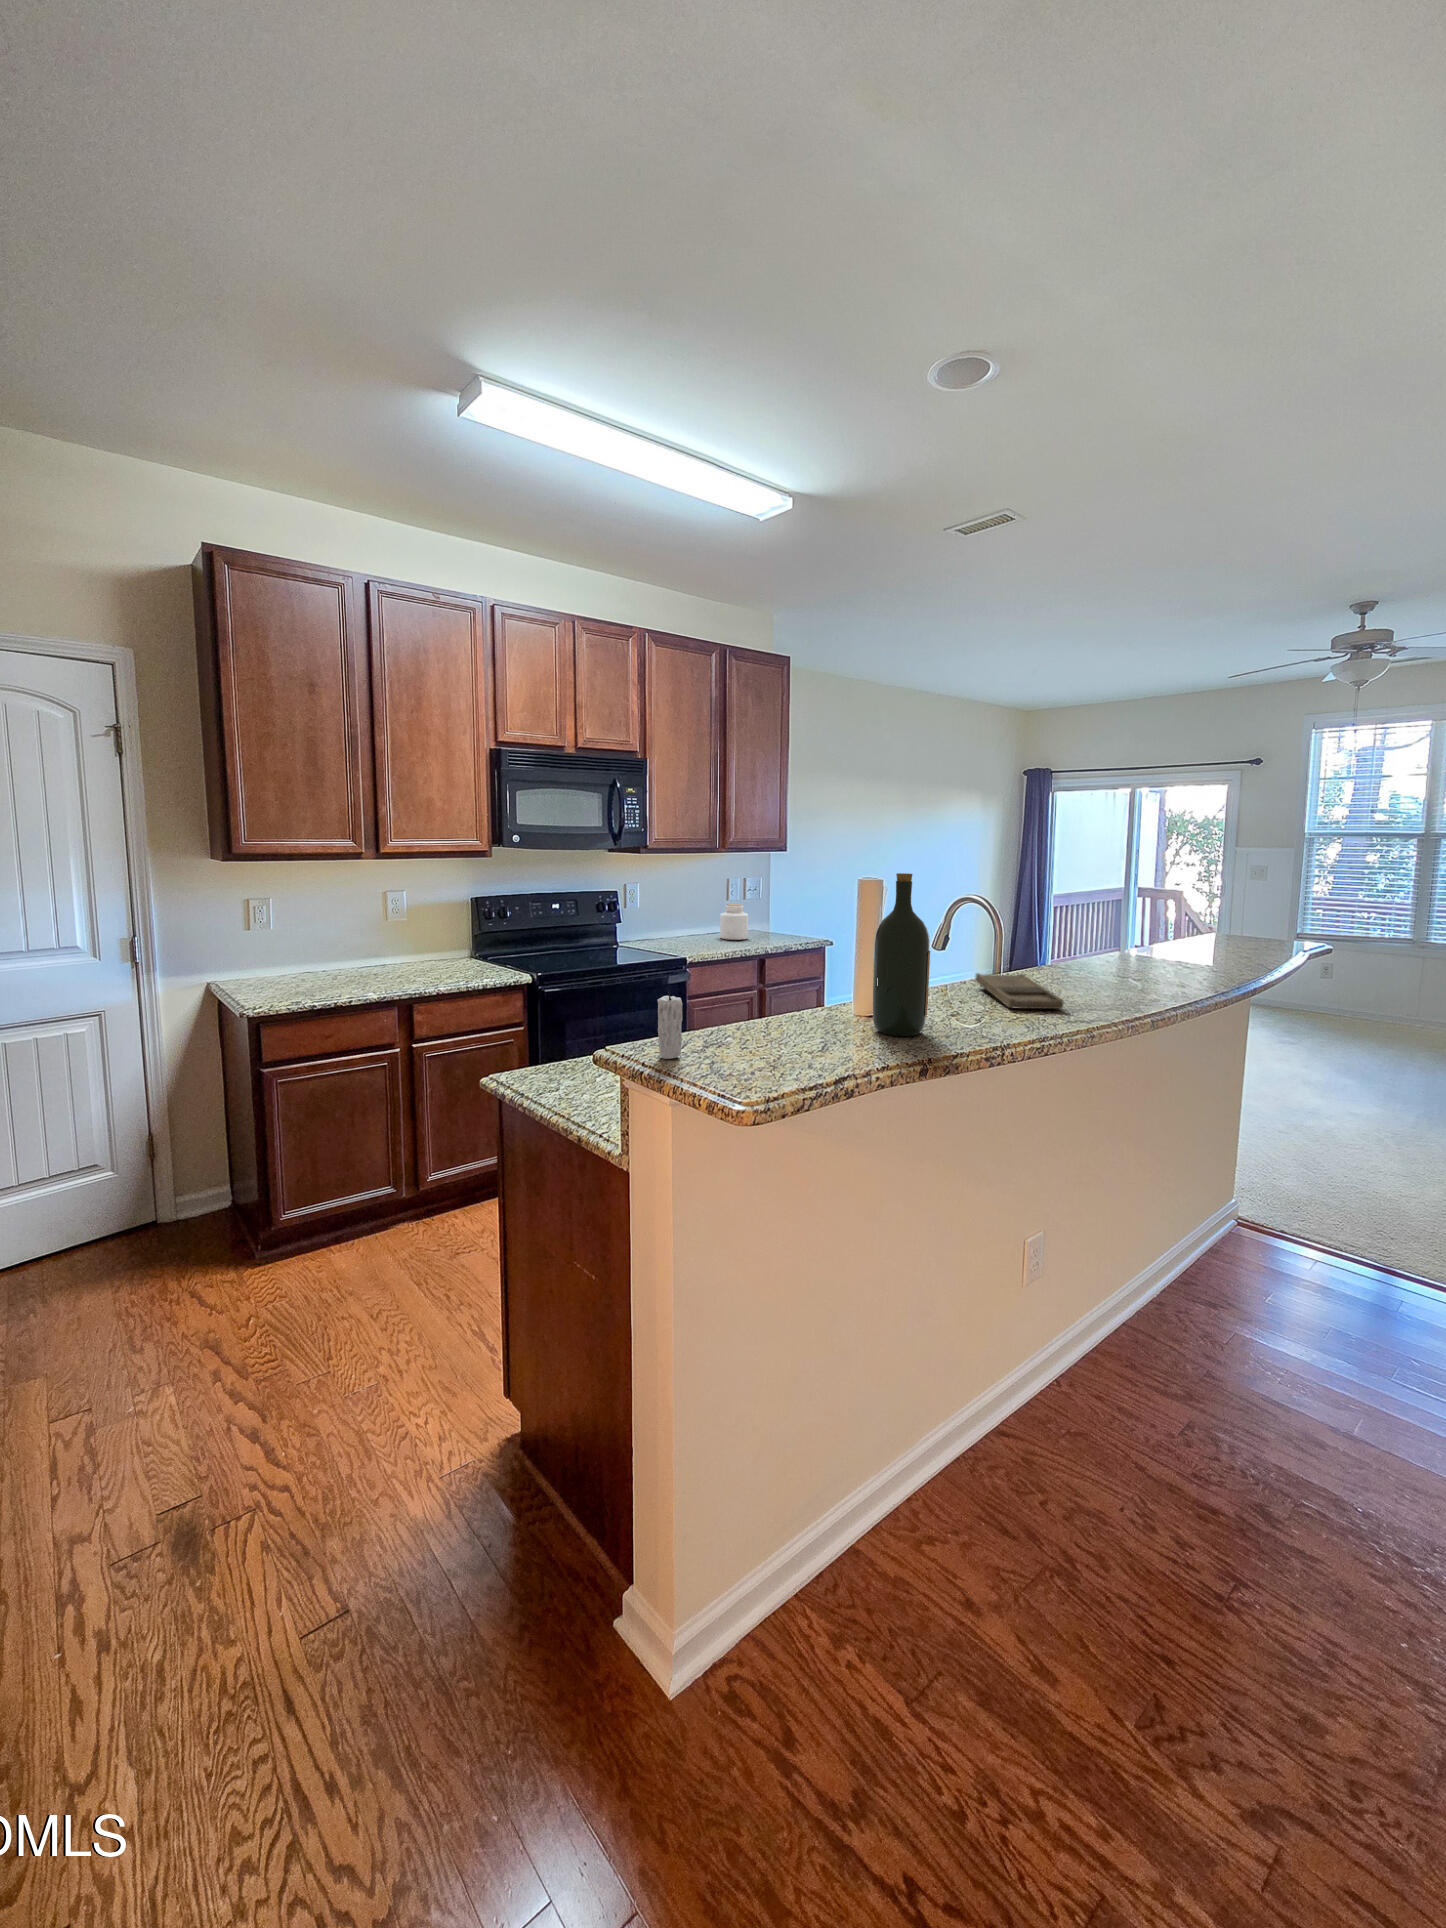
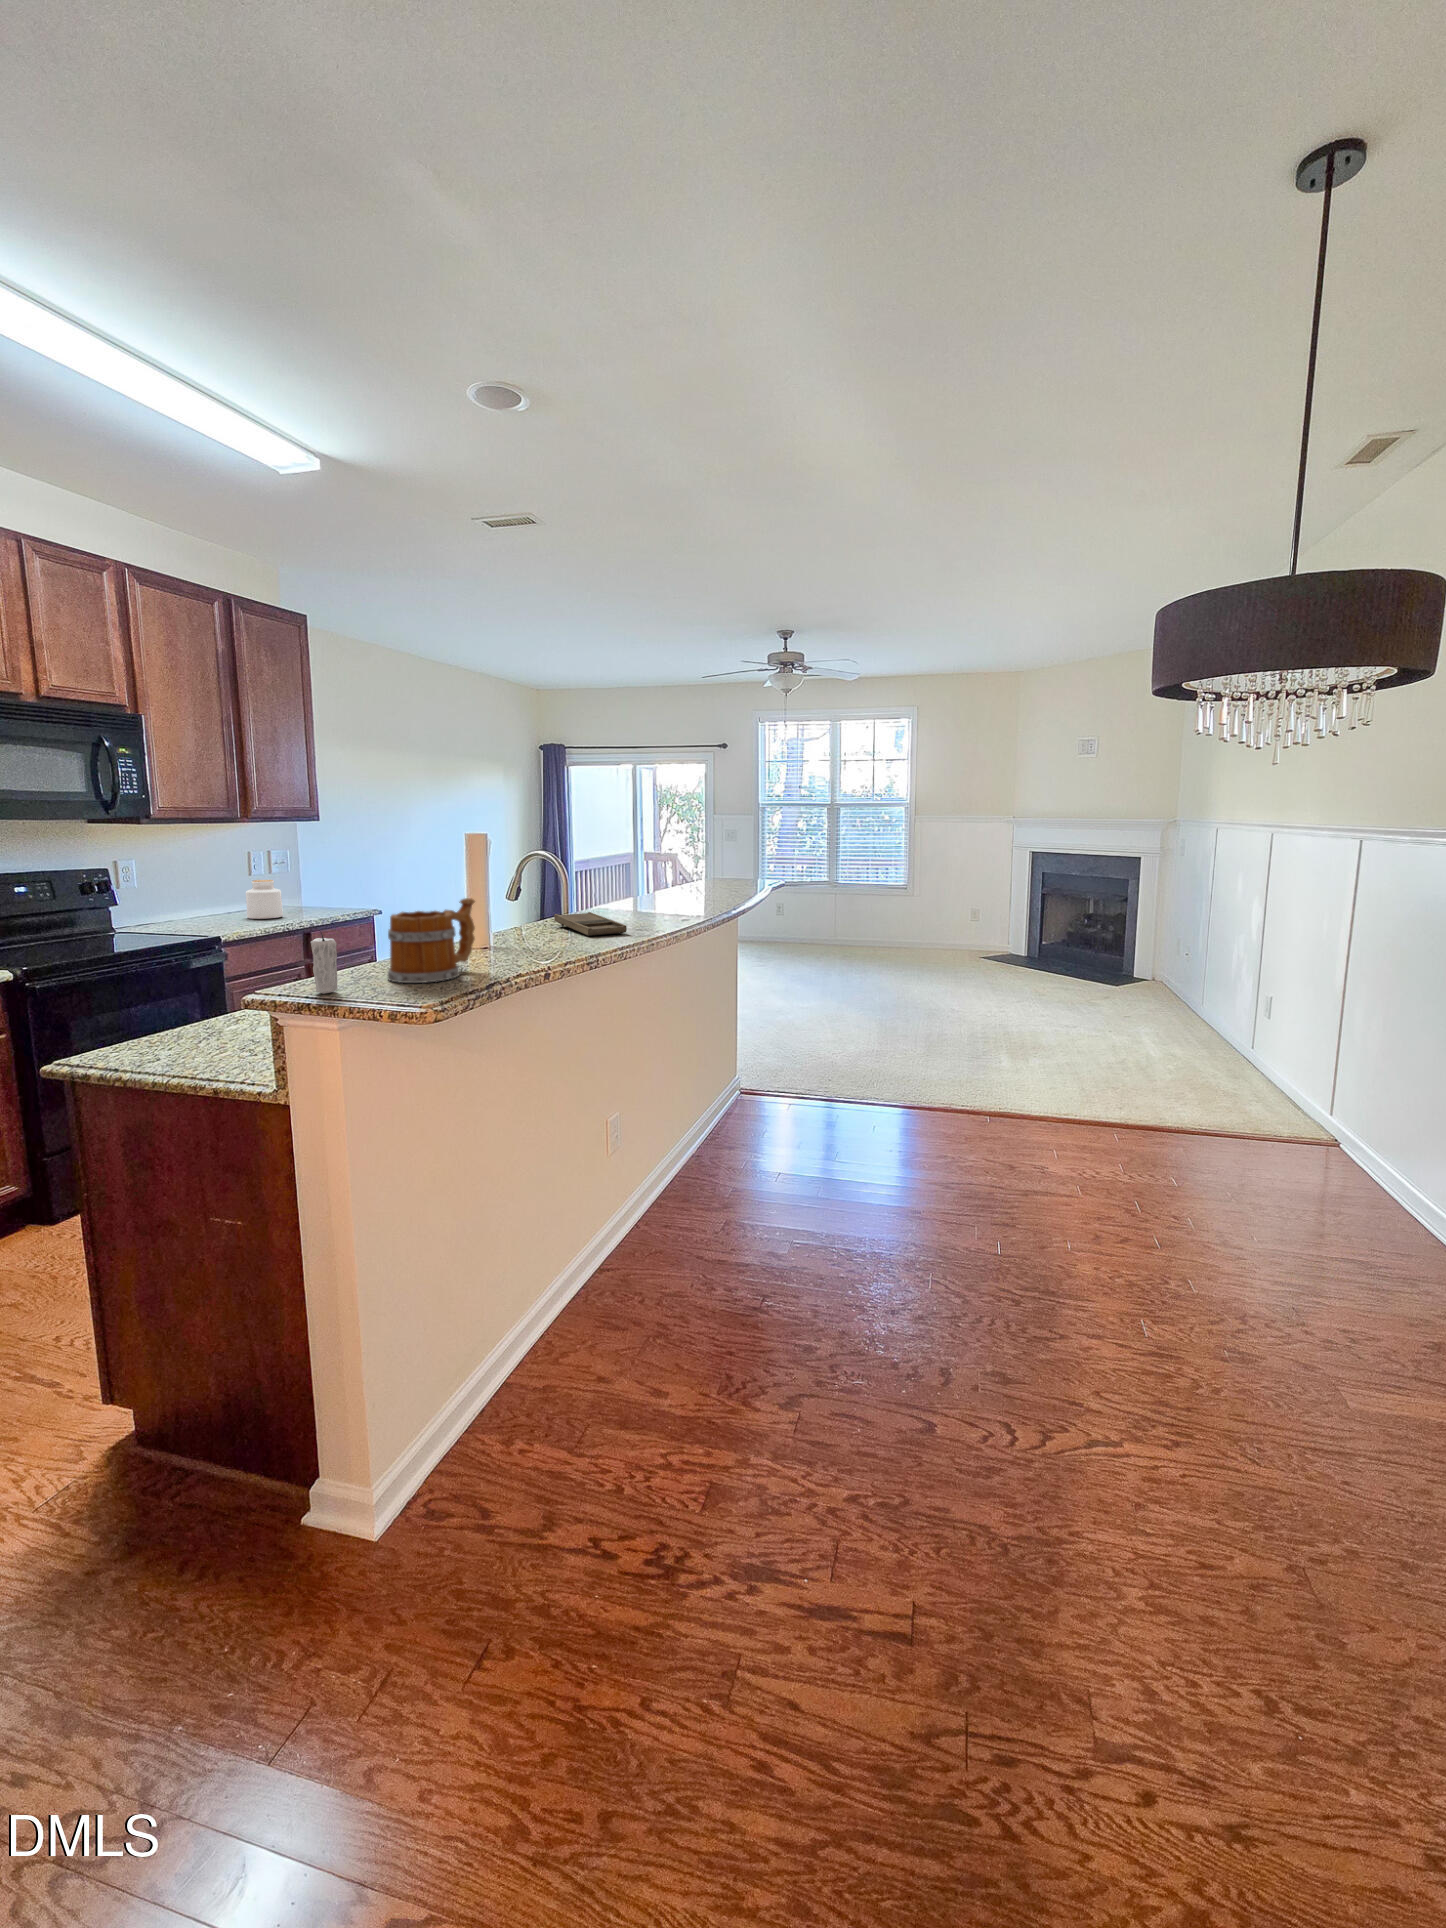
wine bottle: present [873,873,930,1036] -> none [488,828,535,959]
mug: none [742,958,851,1060] -> present [388,898,475,983]

